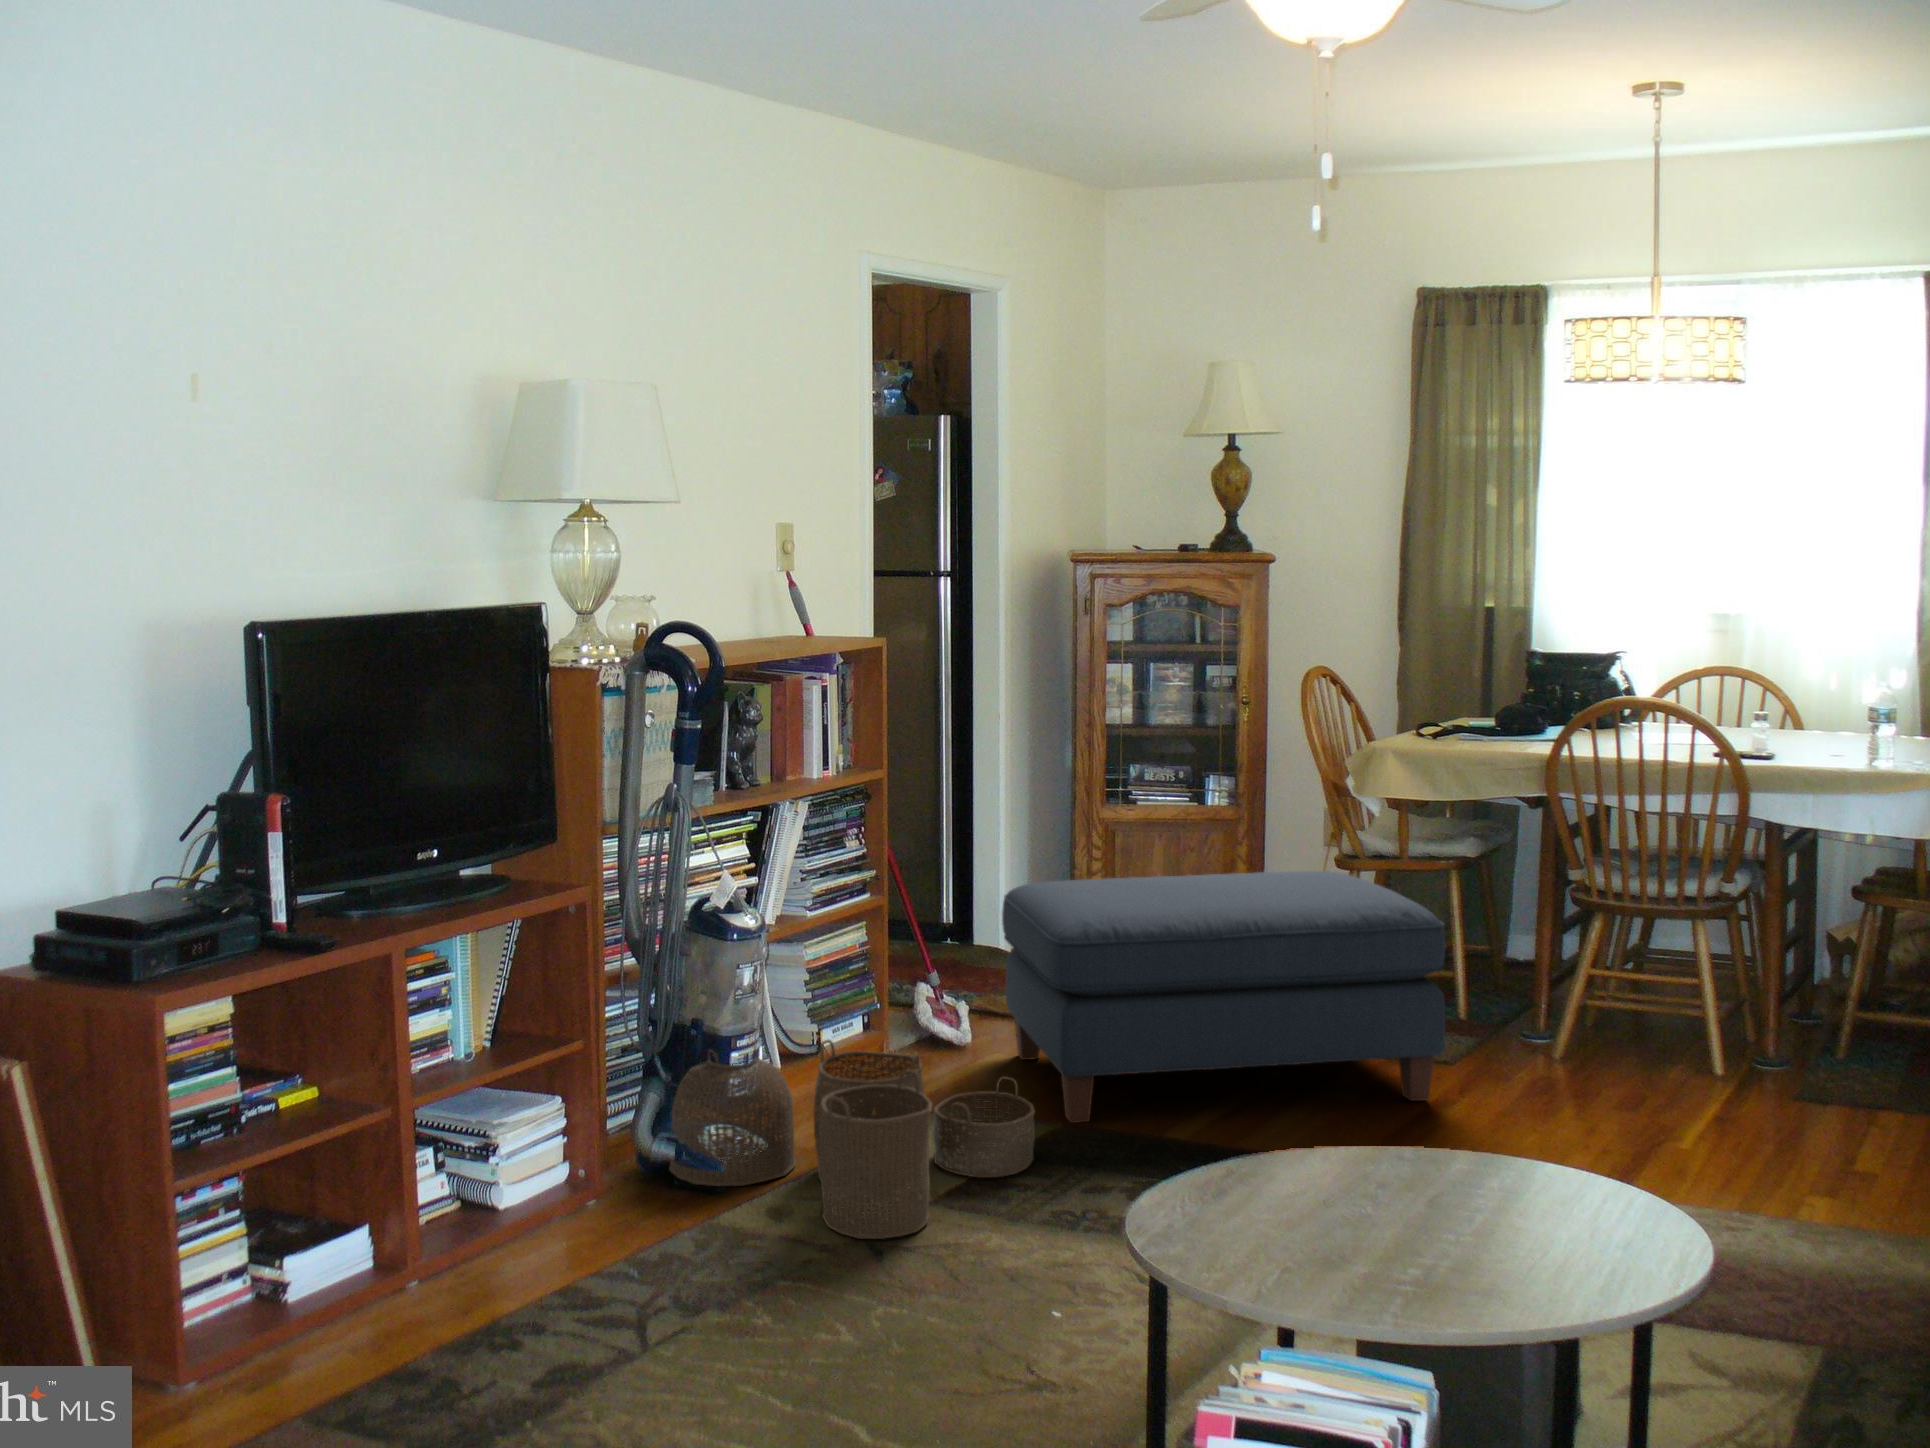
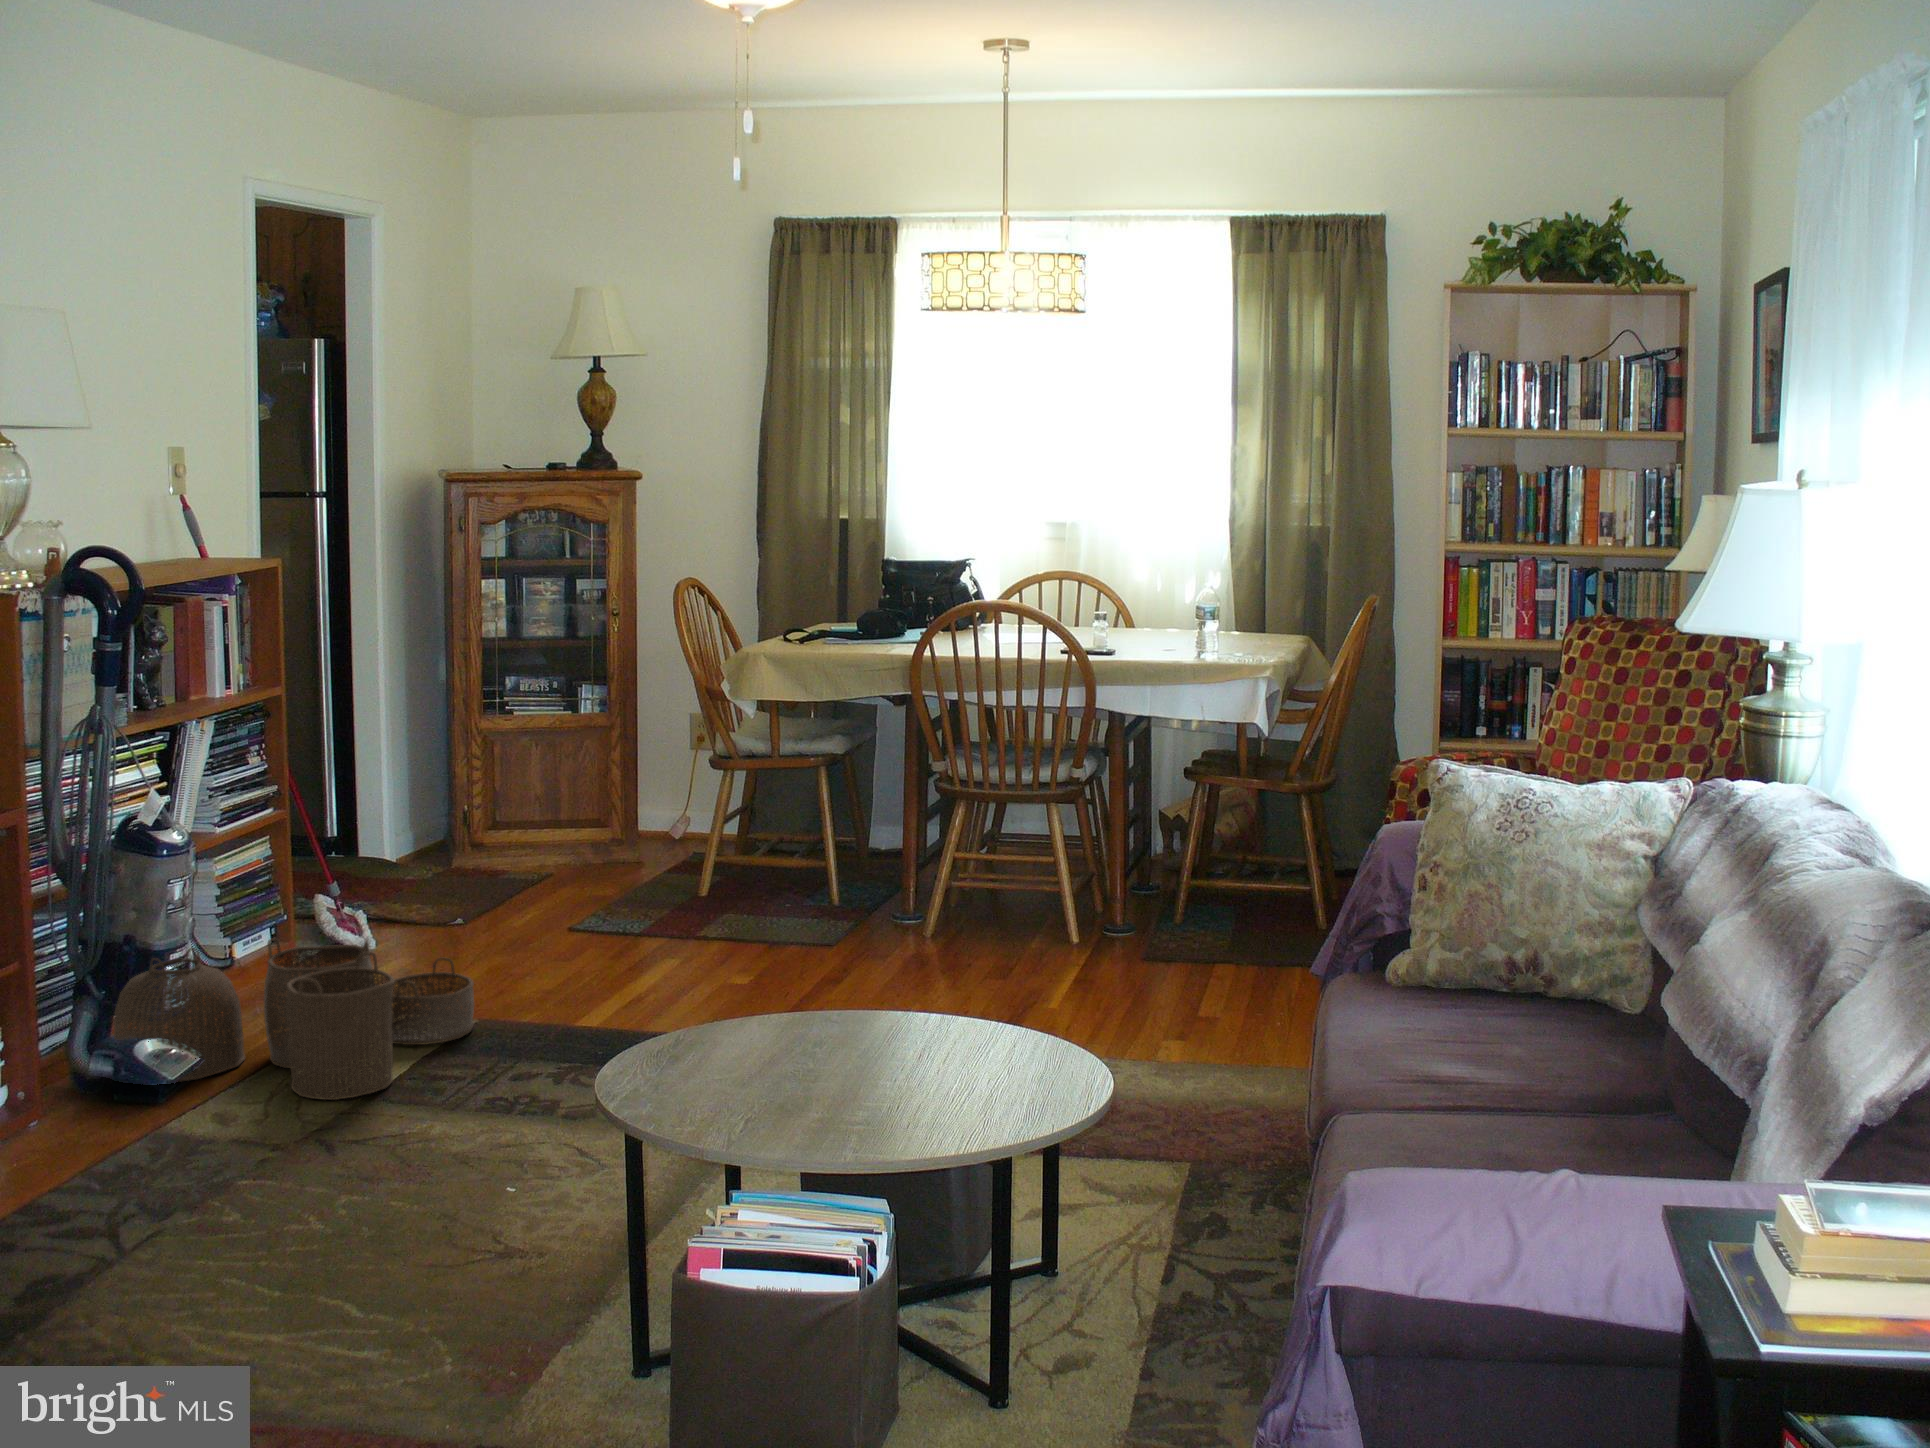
ottoman: present [1002,871,1445,1123] -> none [411,763,812,997]

